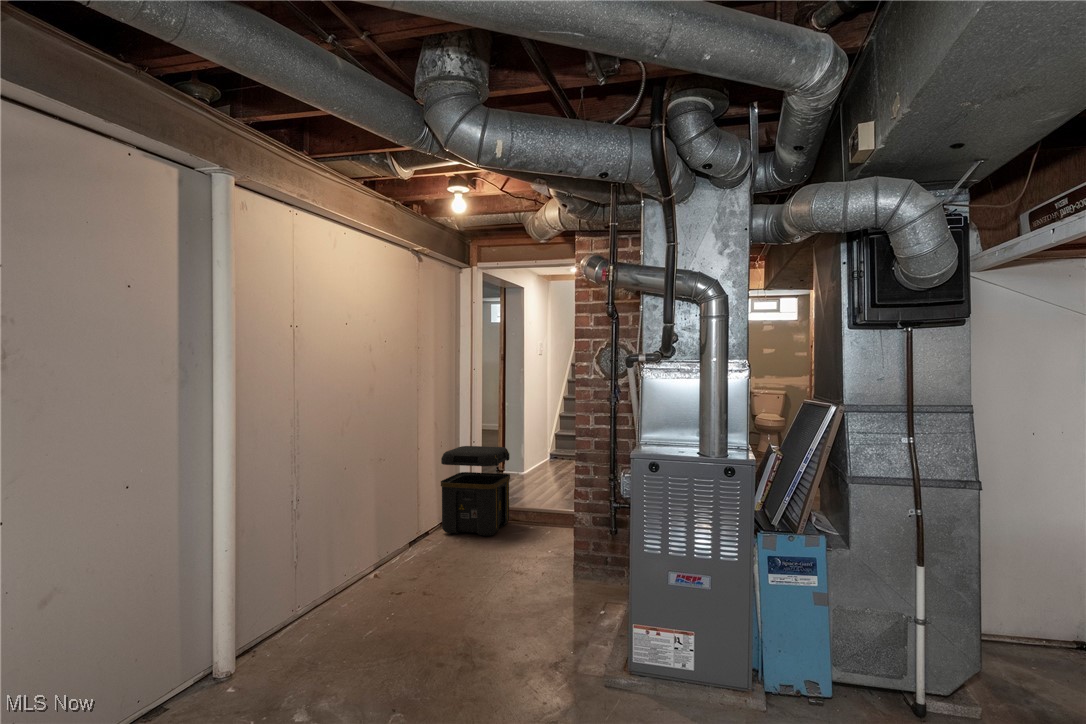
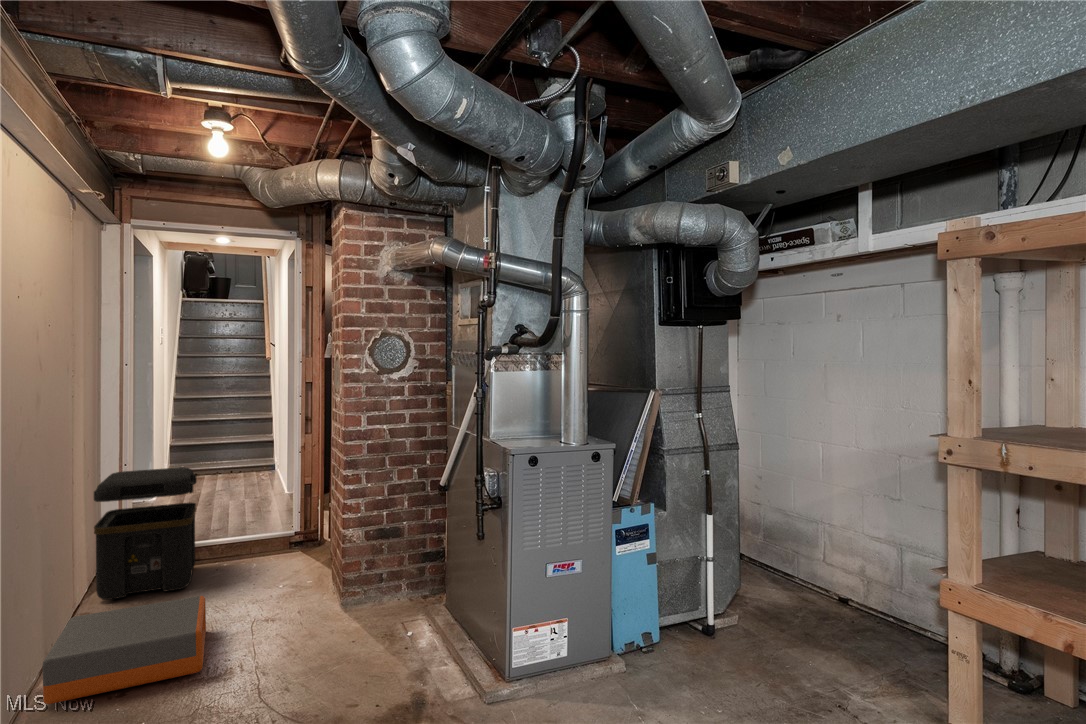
storage box: none [368,536,478,592] -> present [43,596,206,704]

